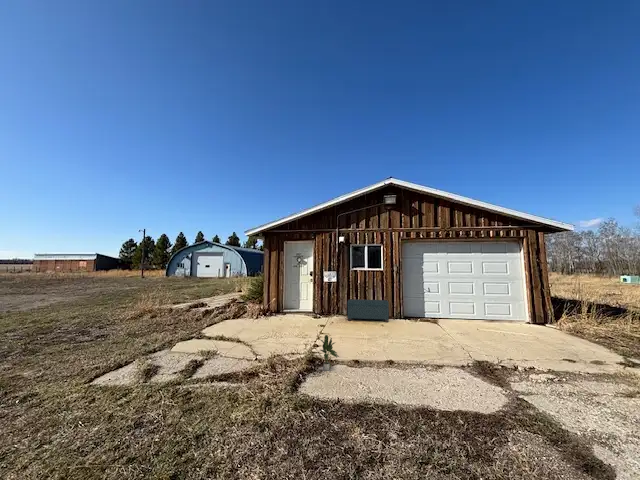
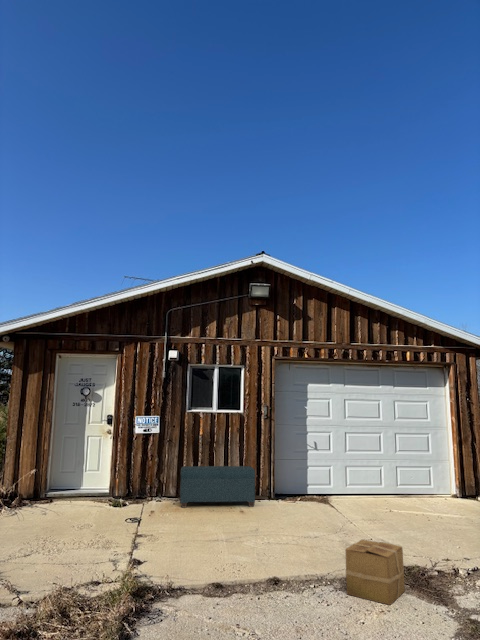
potted plant: present [321,335,339,371] -> none [166,532,210,611]
cardboard box: none [414,345,450,380] -> present [345,540,405,605]

